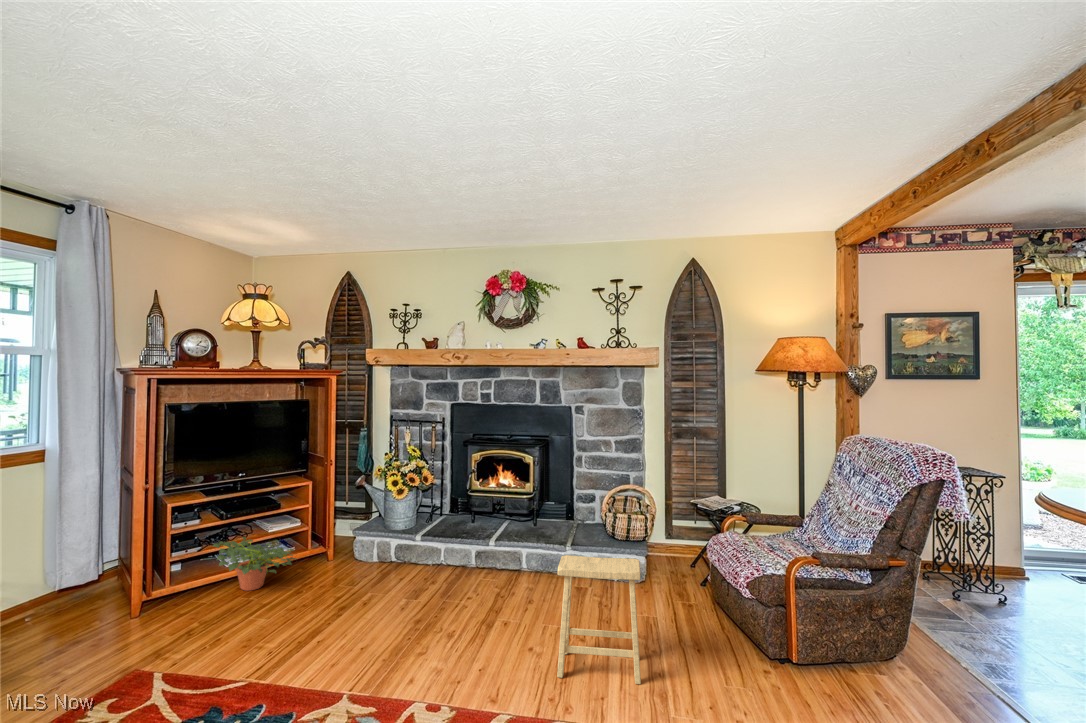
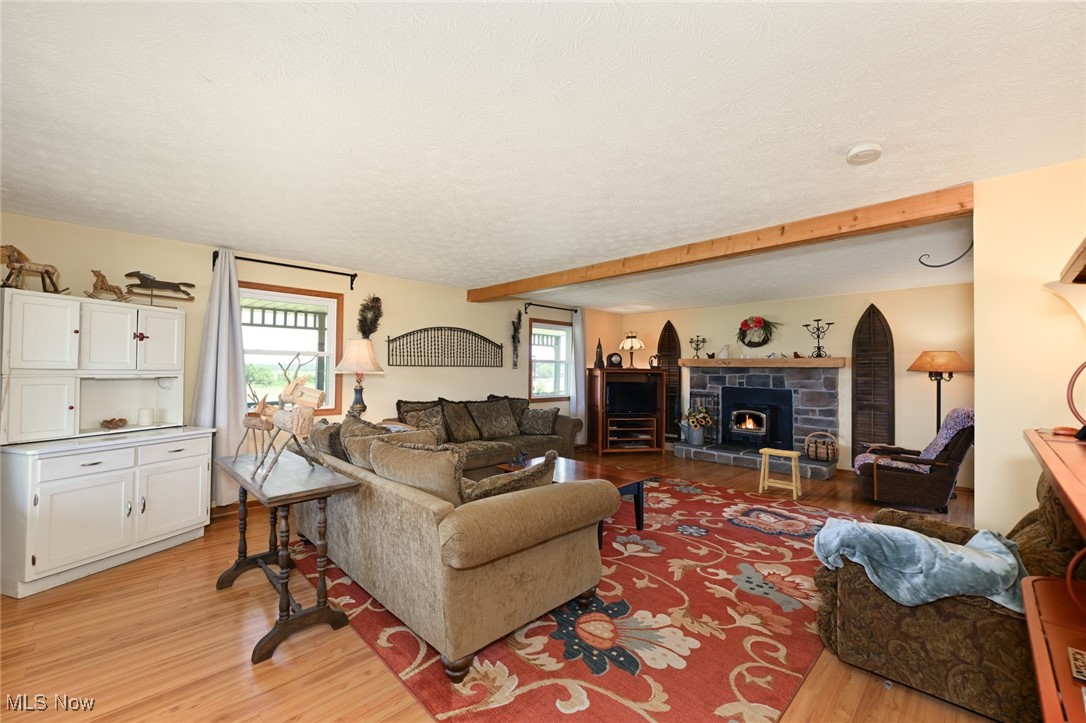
potted plant: present [213,537,296,591] -> none [618,438,651,459]

